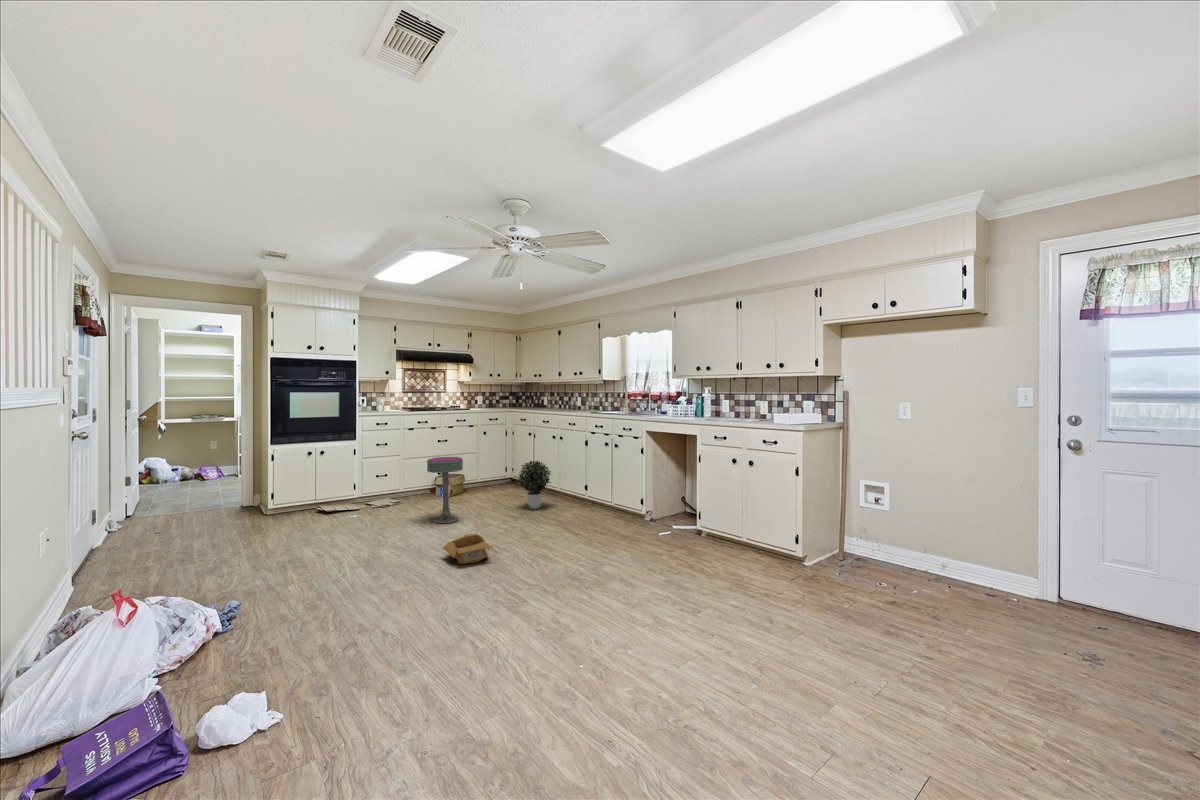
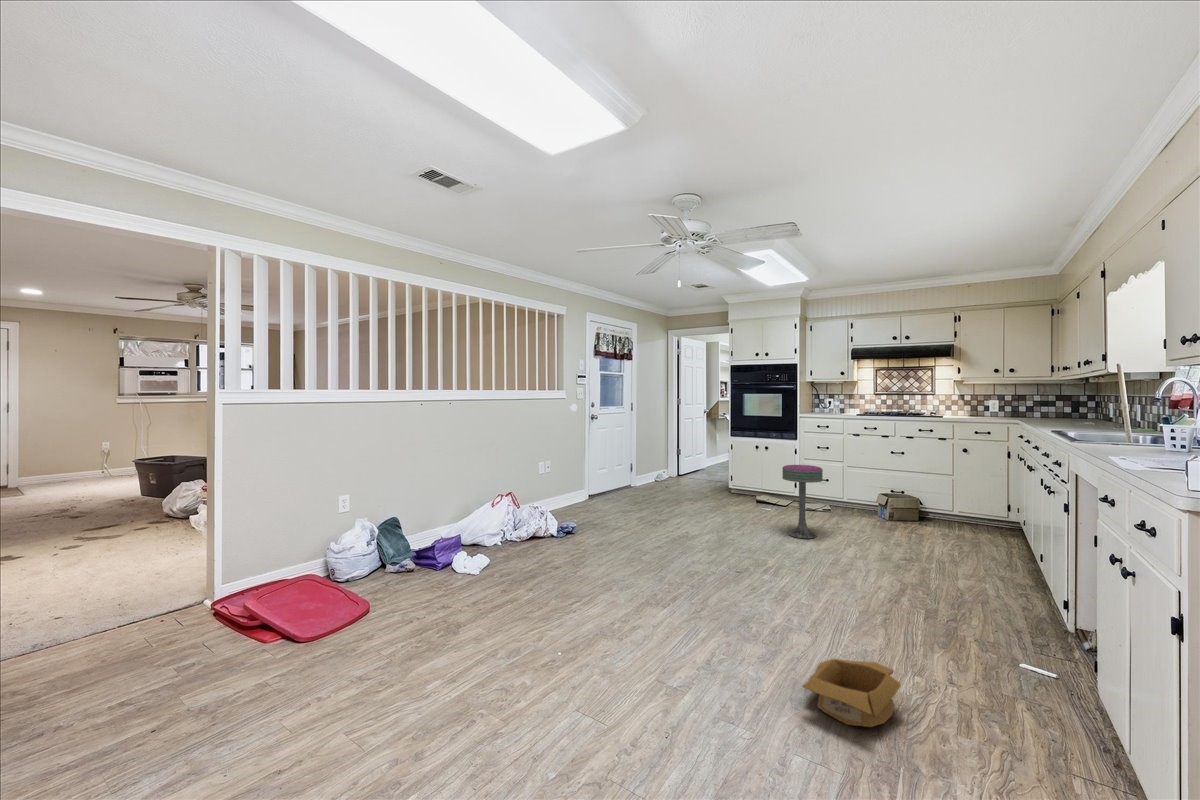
potted plant: present [518,460,551,509] -> none [902,491,960,562]
cardboard box: present [442,534,493,564] -> present [802,659,900,727]

